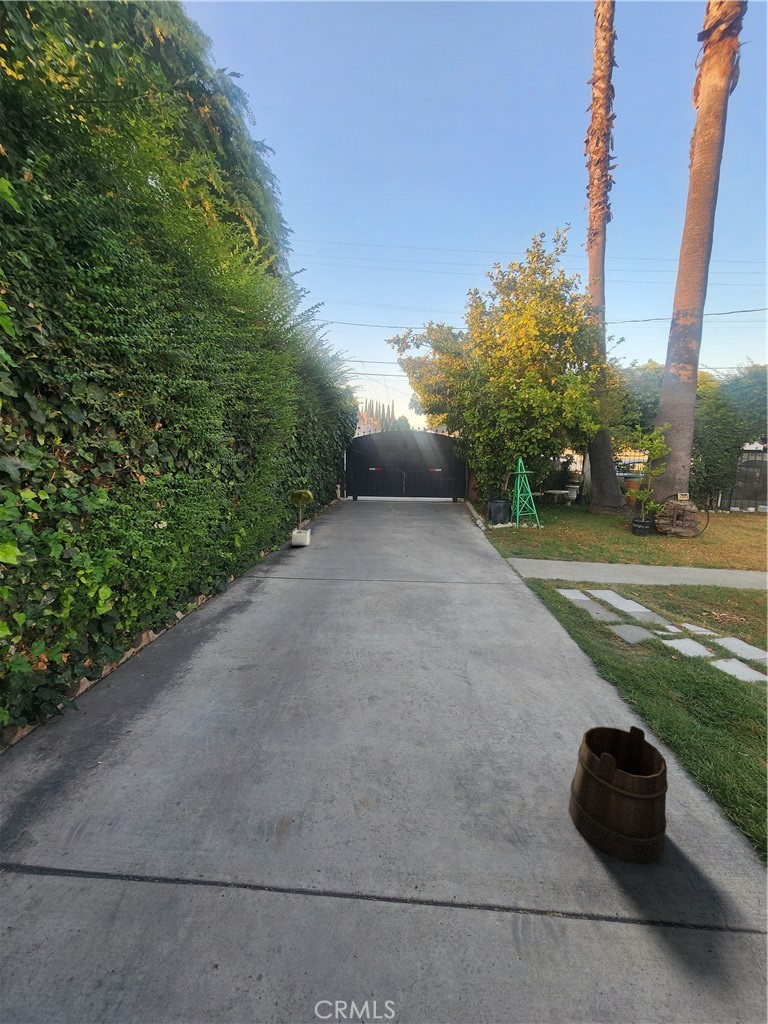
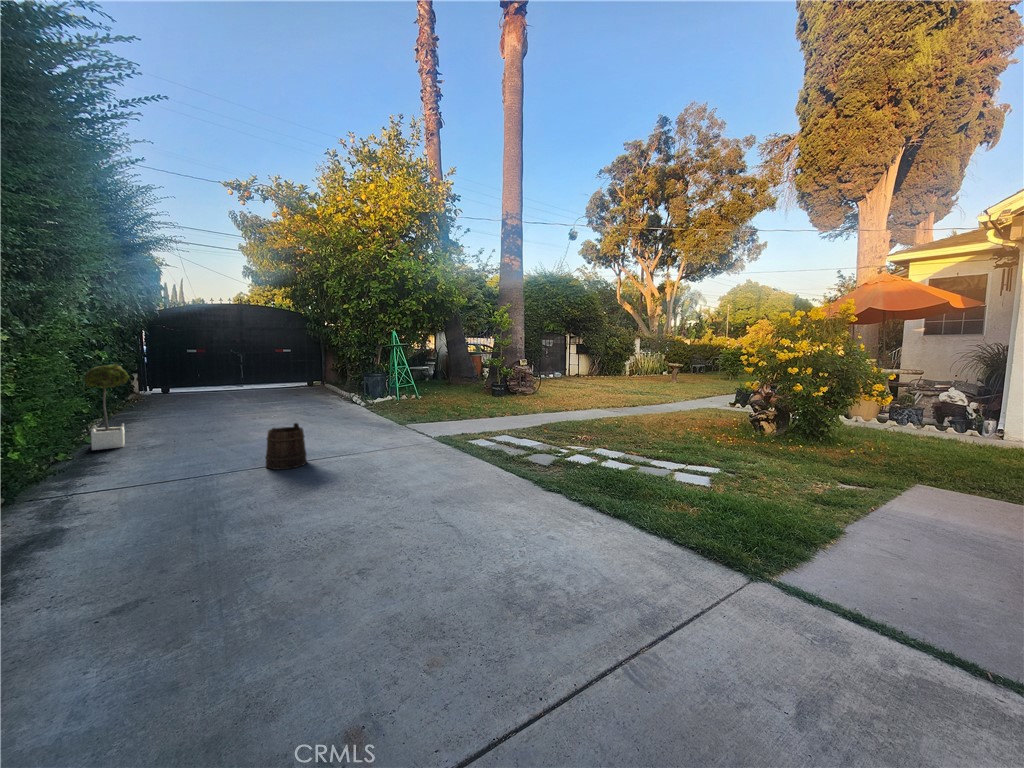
bucket: present [569,726,668,864] -> present [265,423,307,470]

